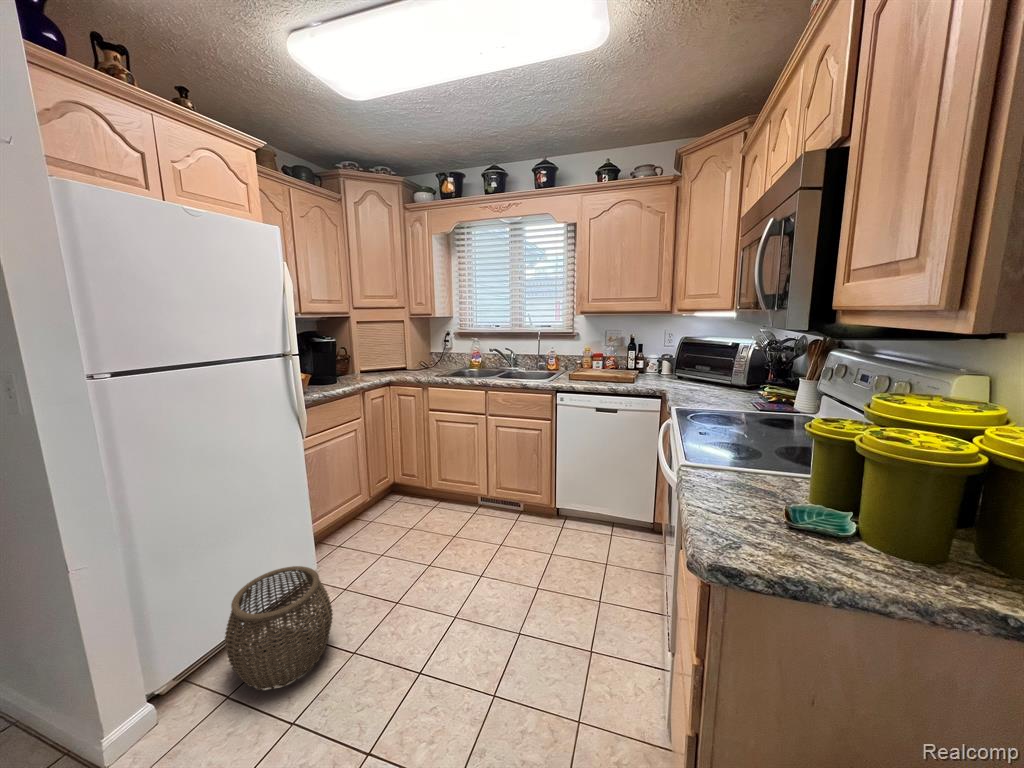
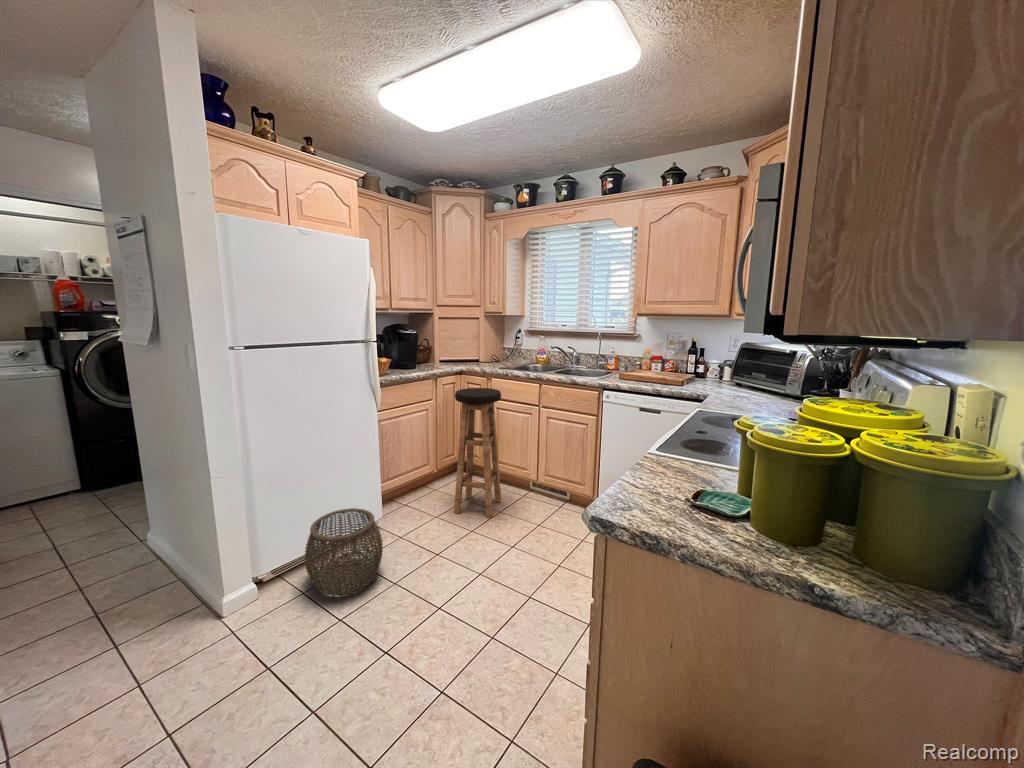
bar stool: none [394,400,452,546] -> present [454,388,501,518]

